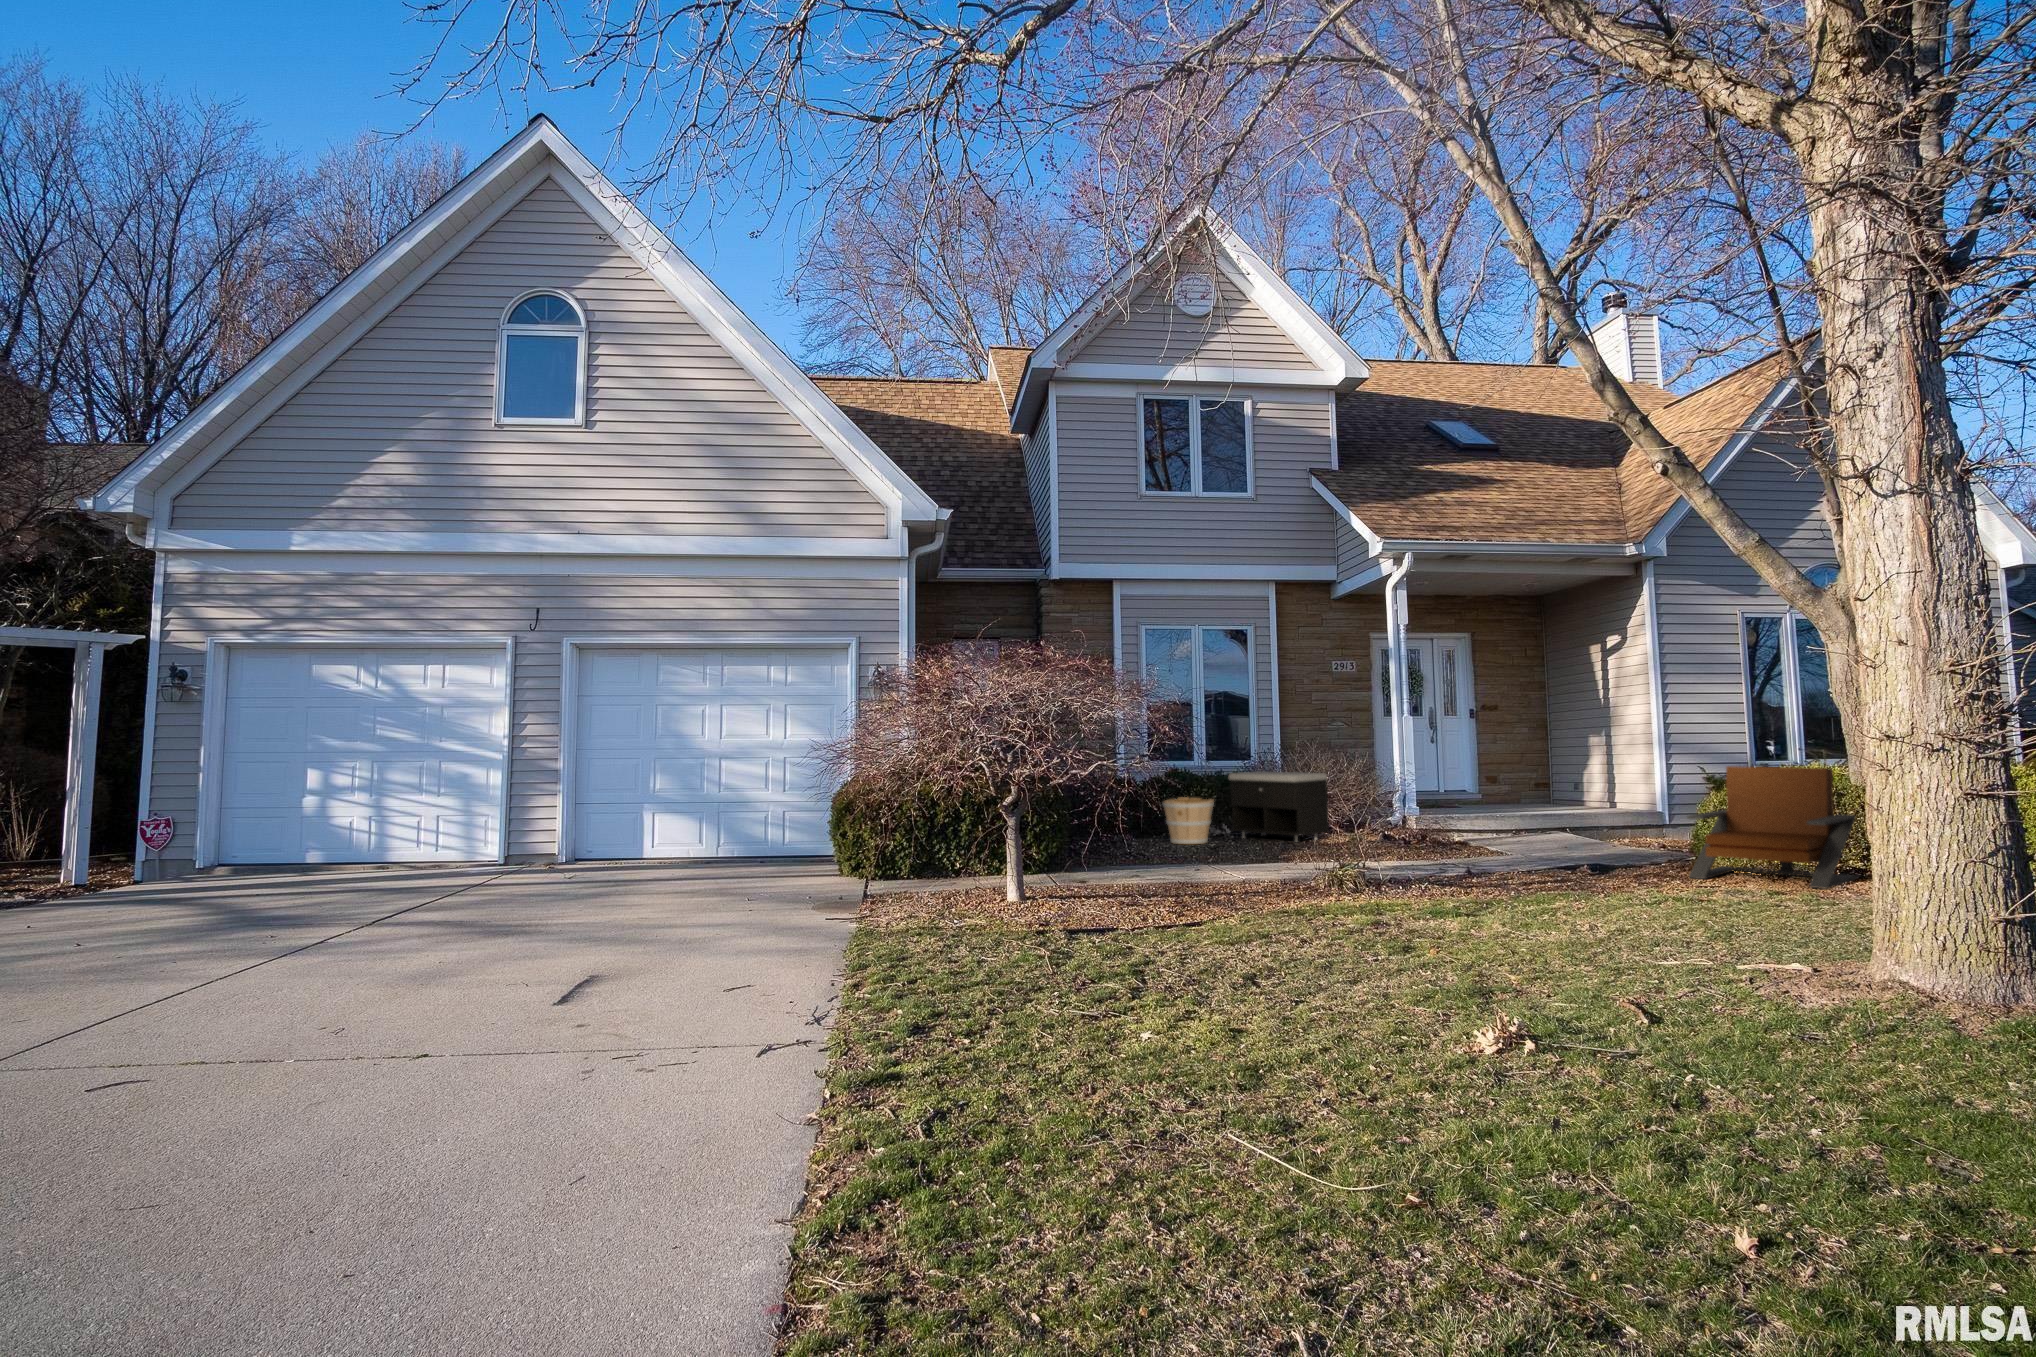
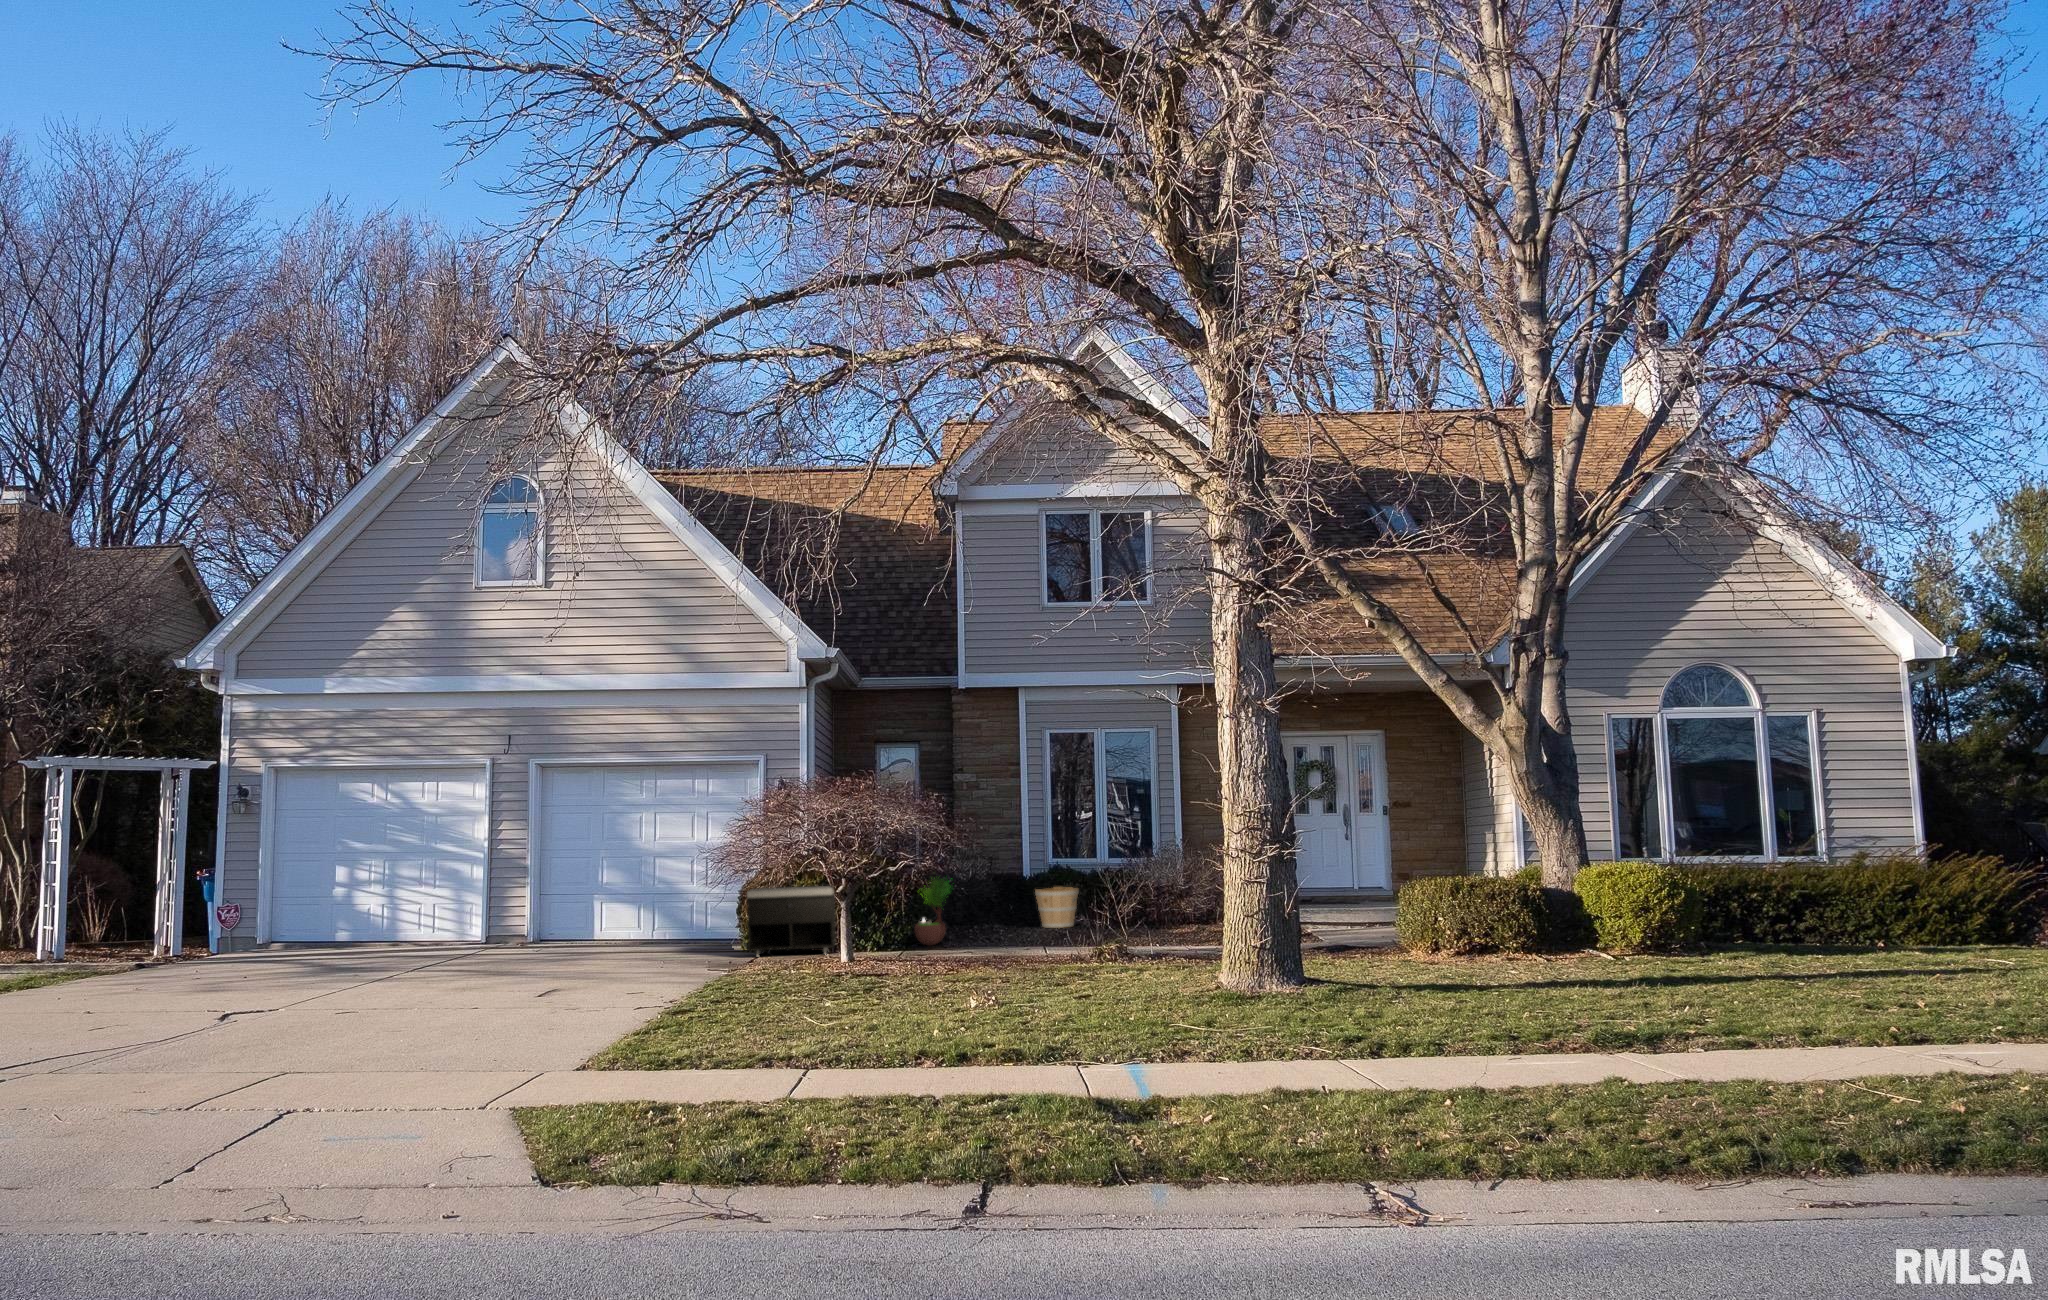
lounge chair: present [1687,766,1857,889] -> none [1379,857,1511,956]
storage bench: present [1229,771,1329,842] -> present [747,886,836,957]
potted tree: none [1066,780,1115,869] -> present [914,878,951,946]

